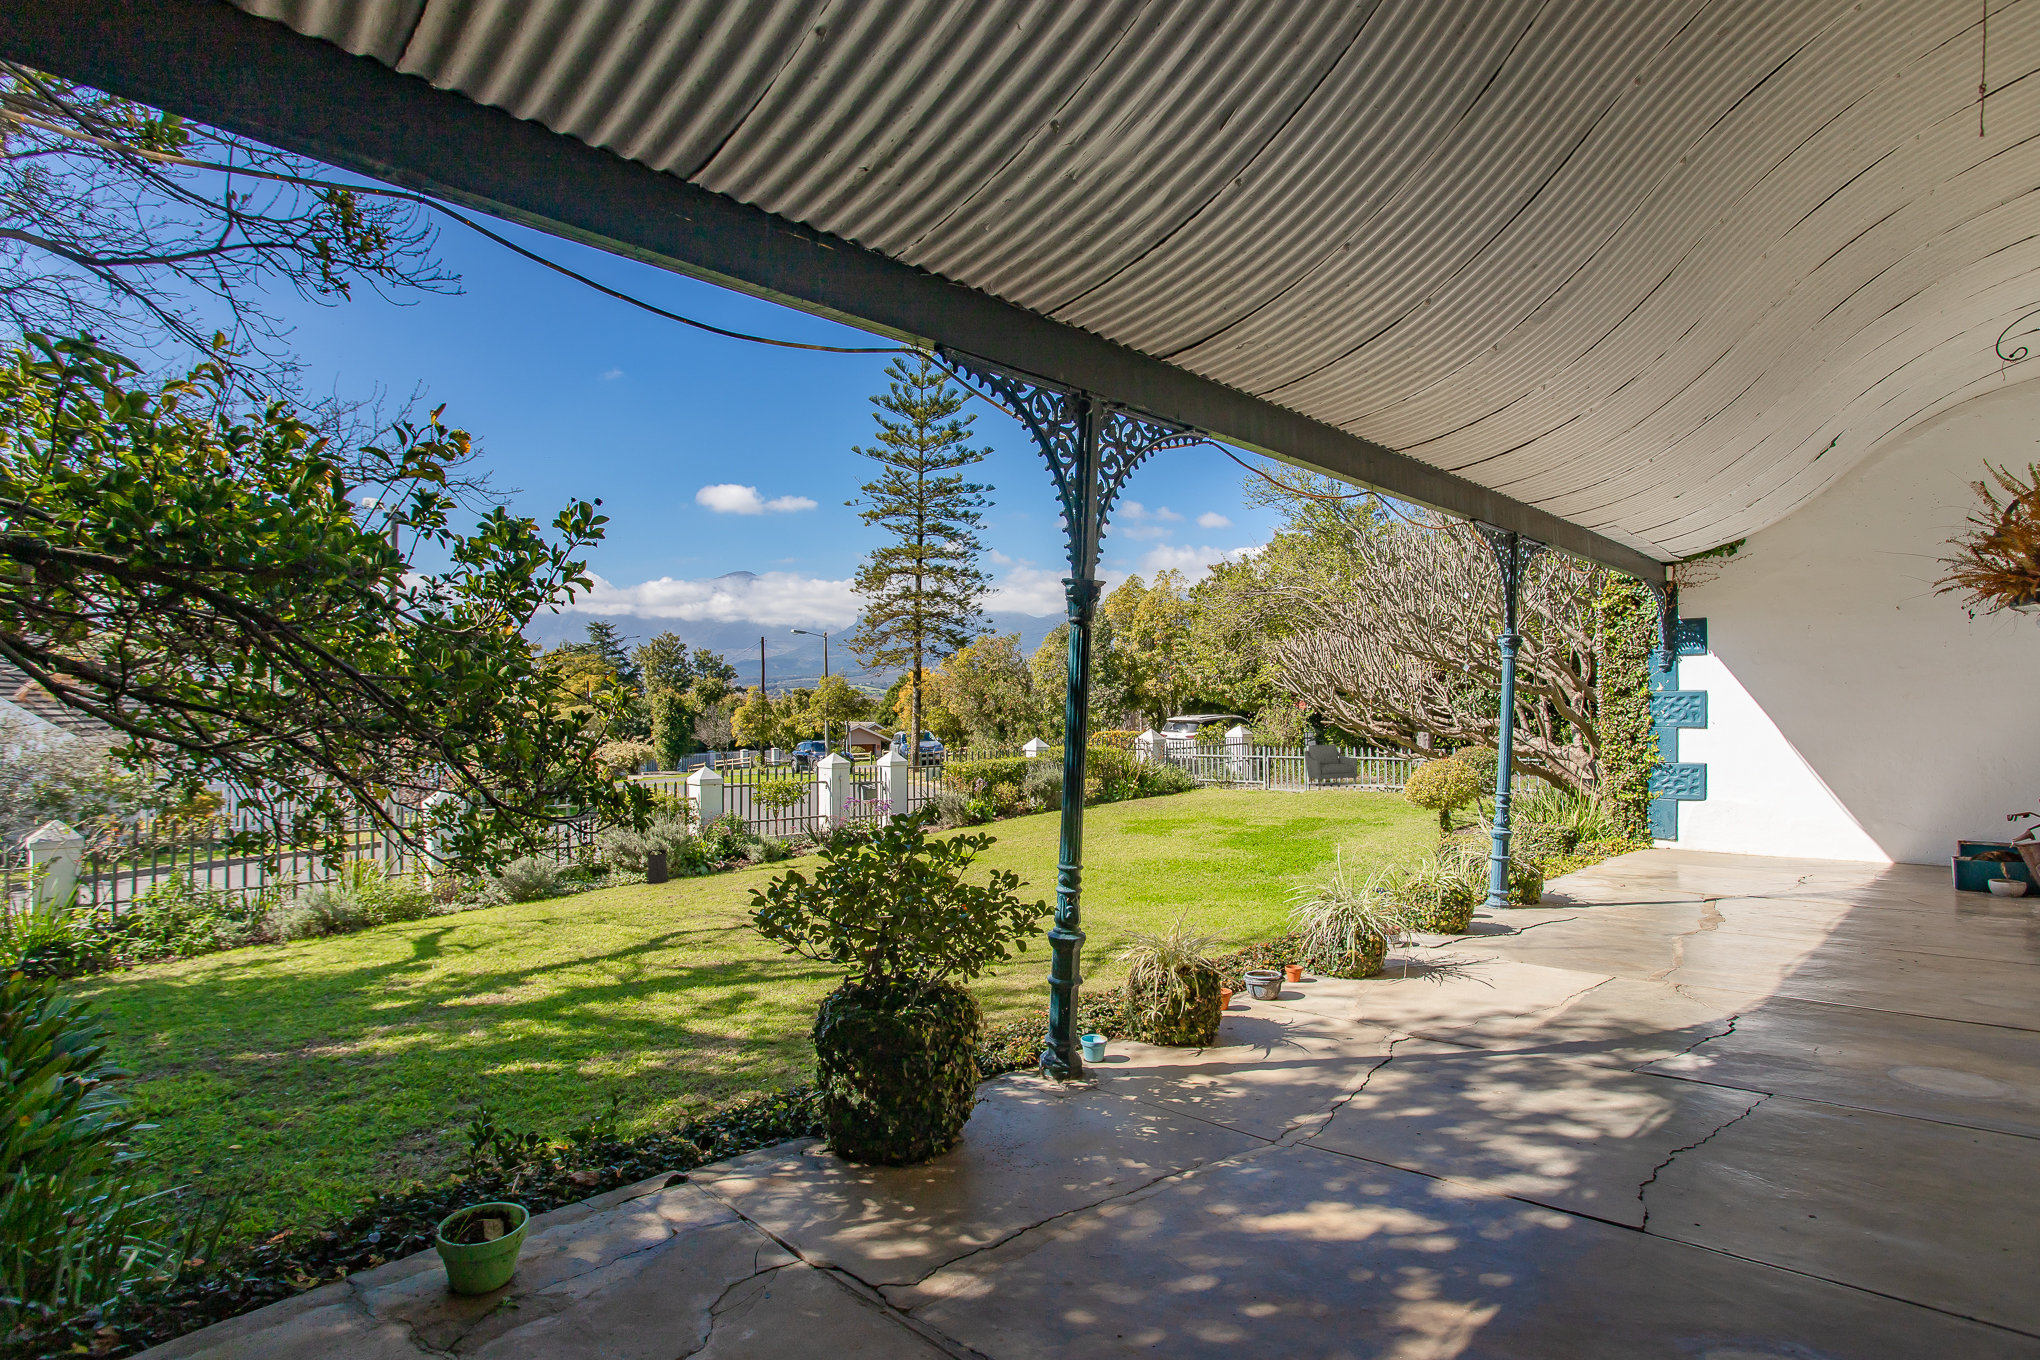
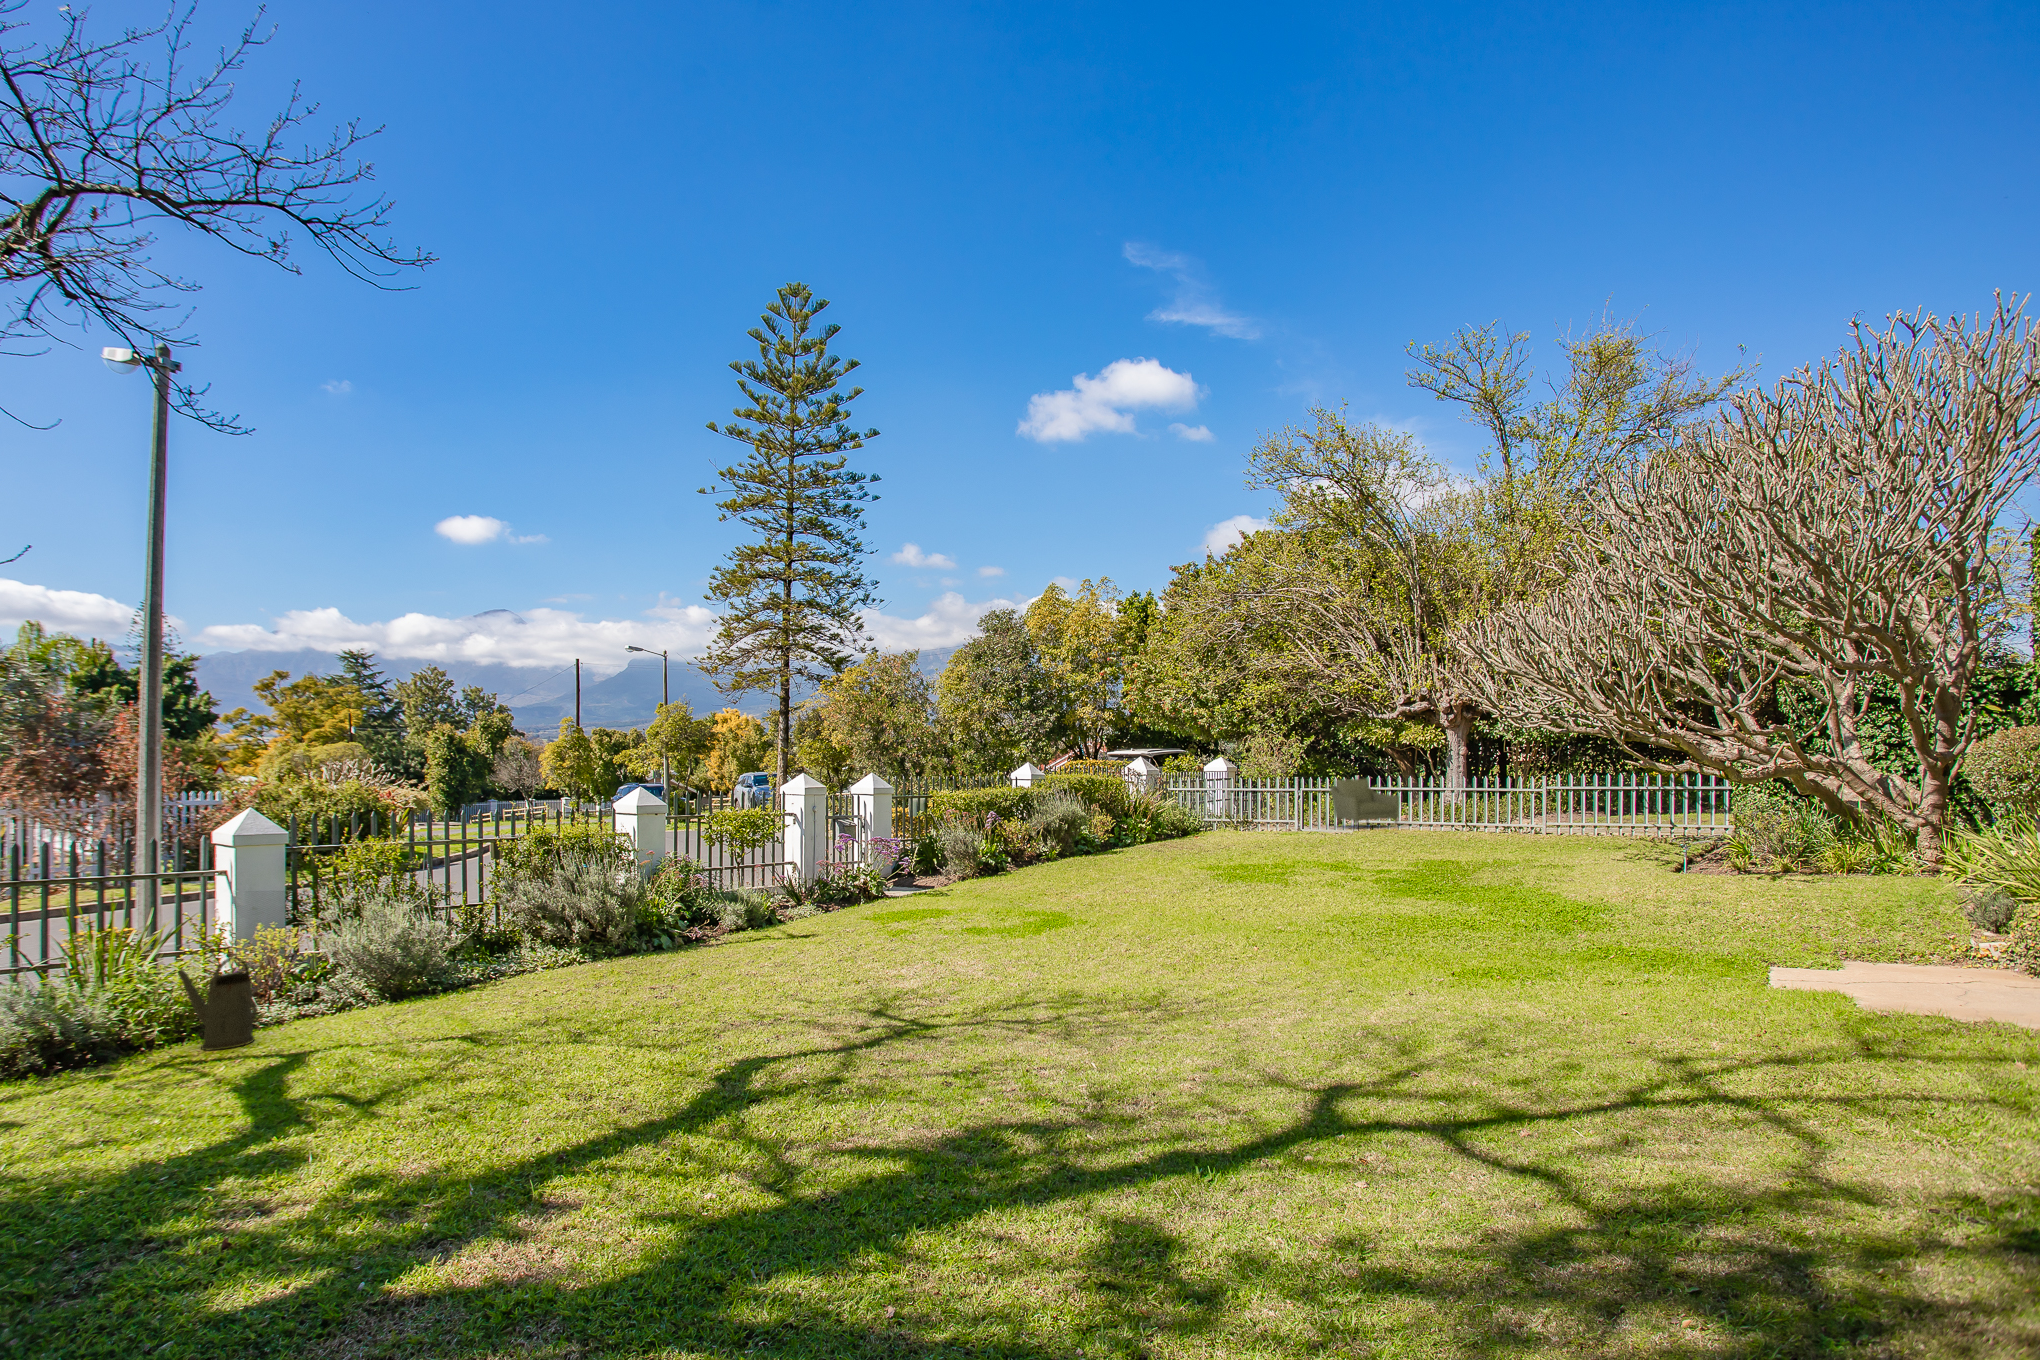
watering can: present [647,842,668,884] -> present [178,958,258,1050]

